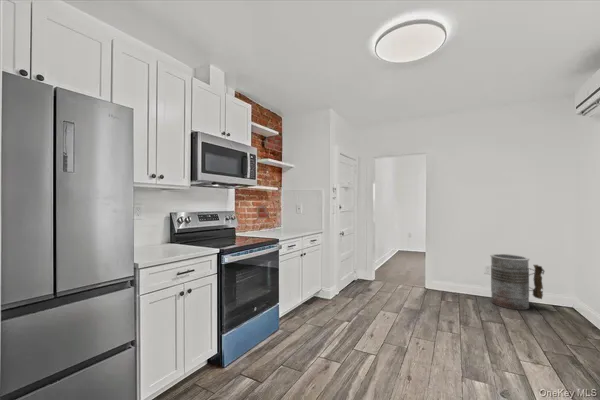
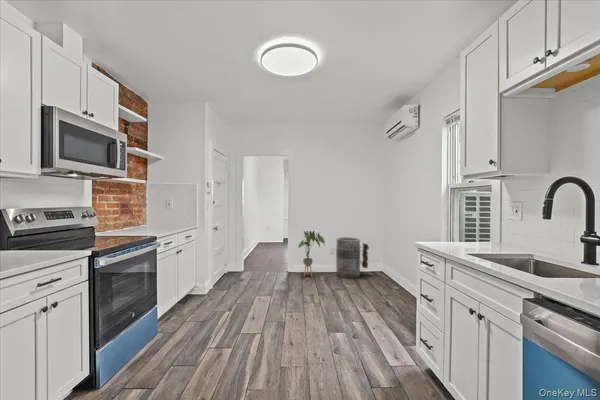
house plant: none [436,242,473,299] -> present [299,231,325,276]

